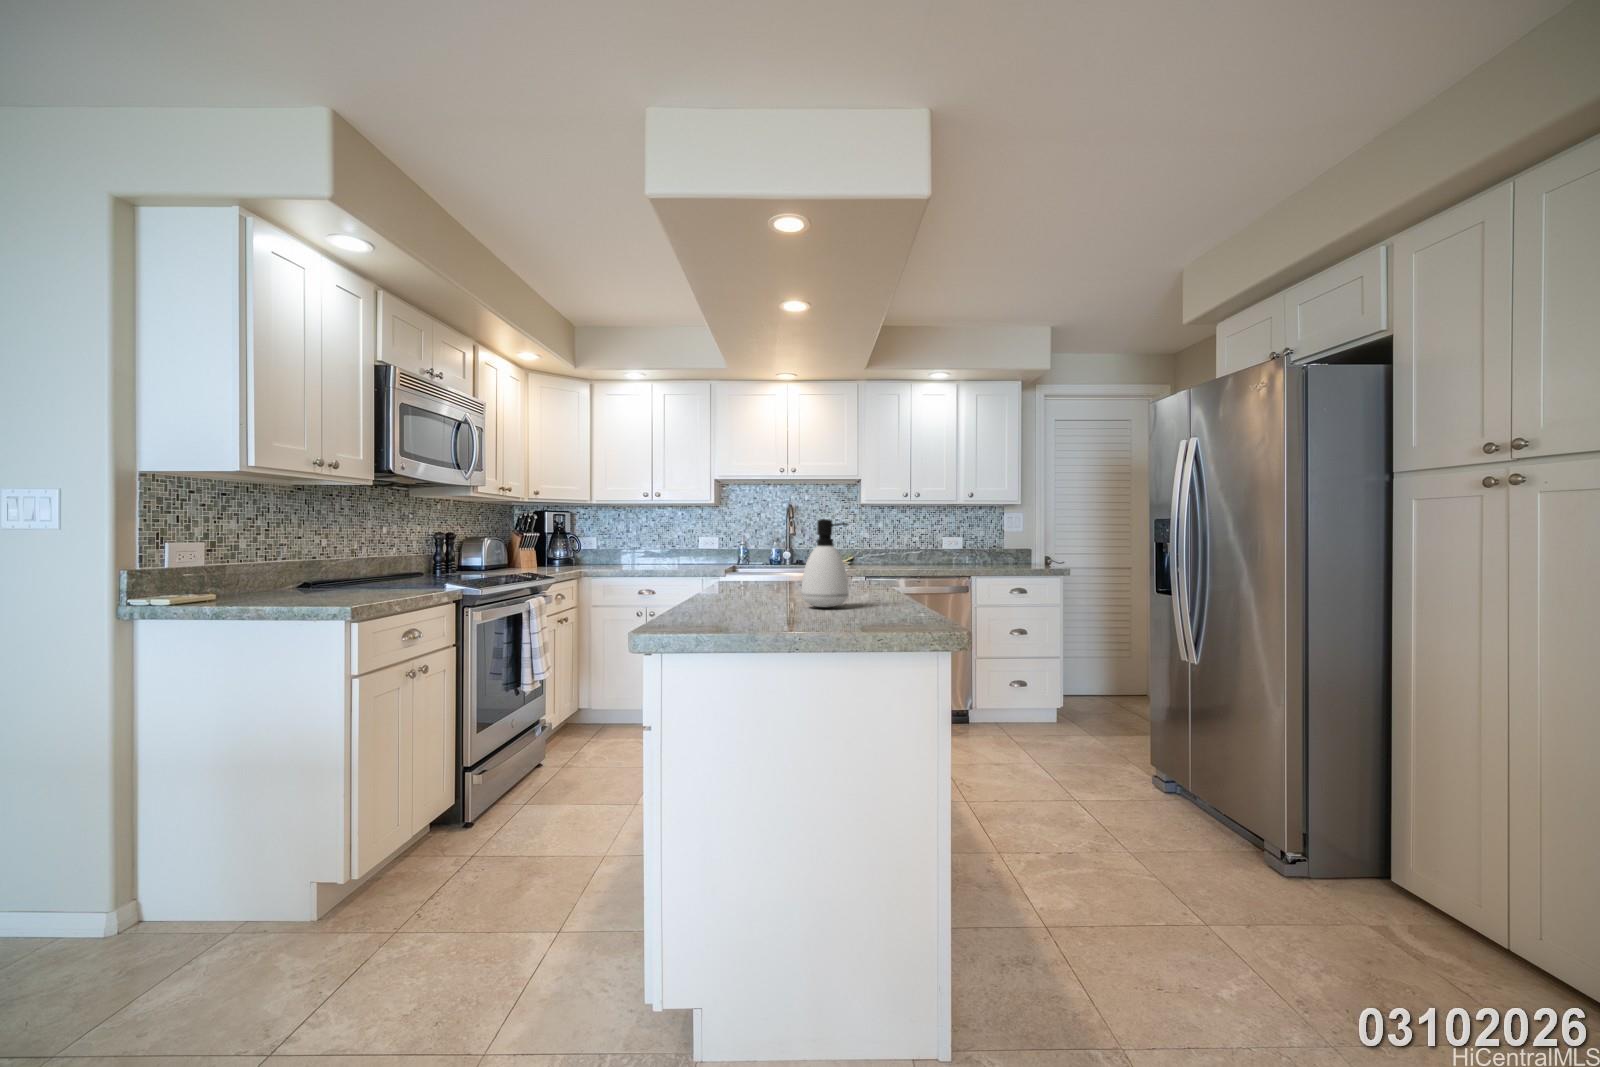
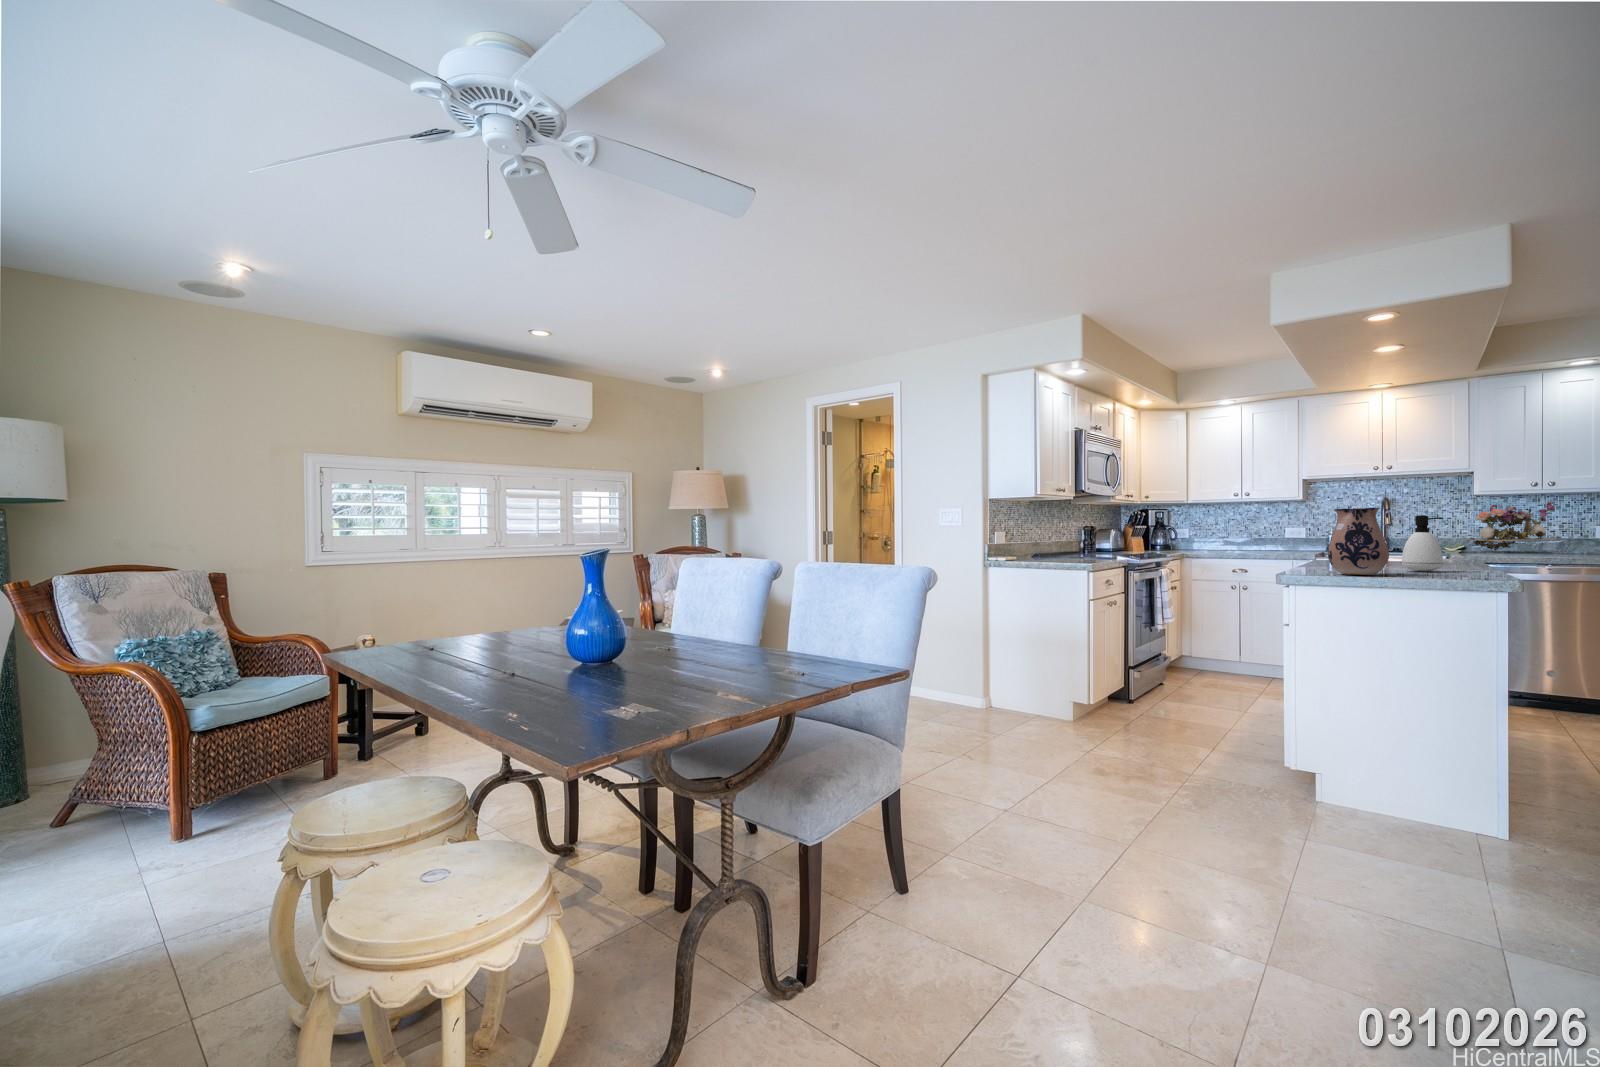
ceramic pitcher: none [698,501,784,626] -> present [1328,508,1389,575]
flower arrangement: none [852,511,922,564] -> present [1464,500,1556,551]

